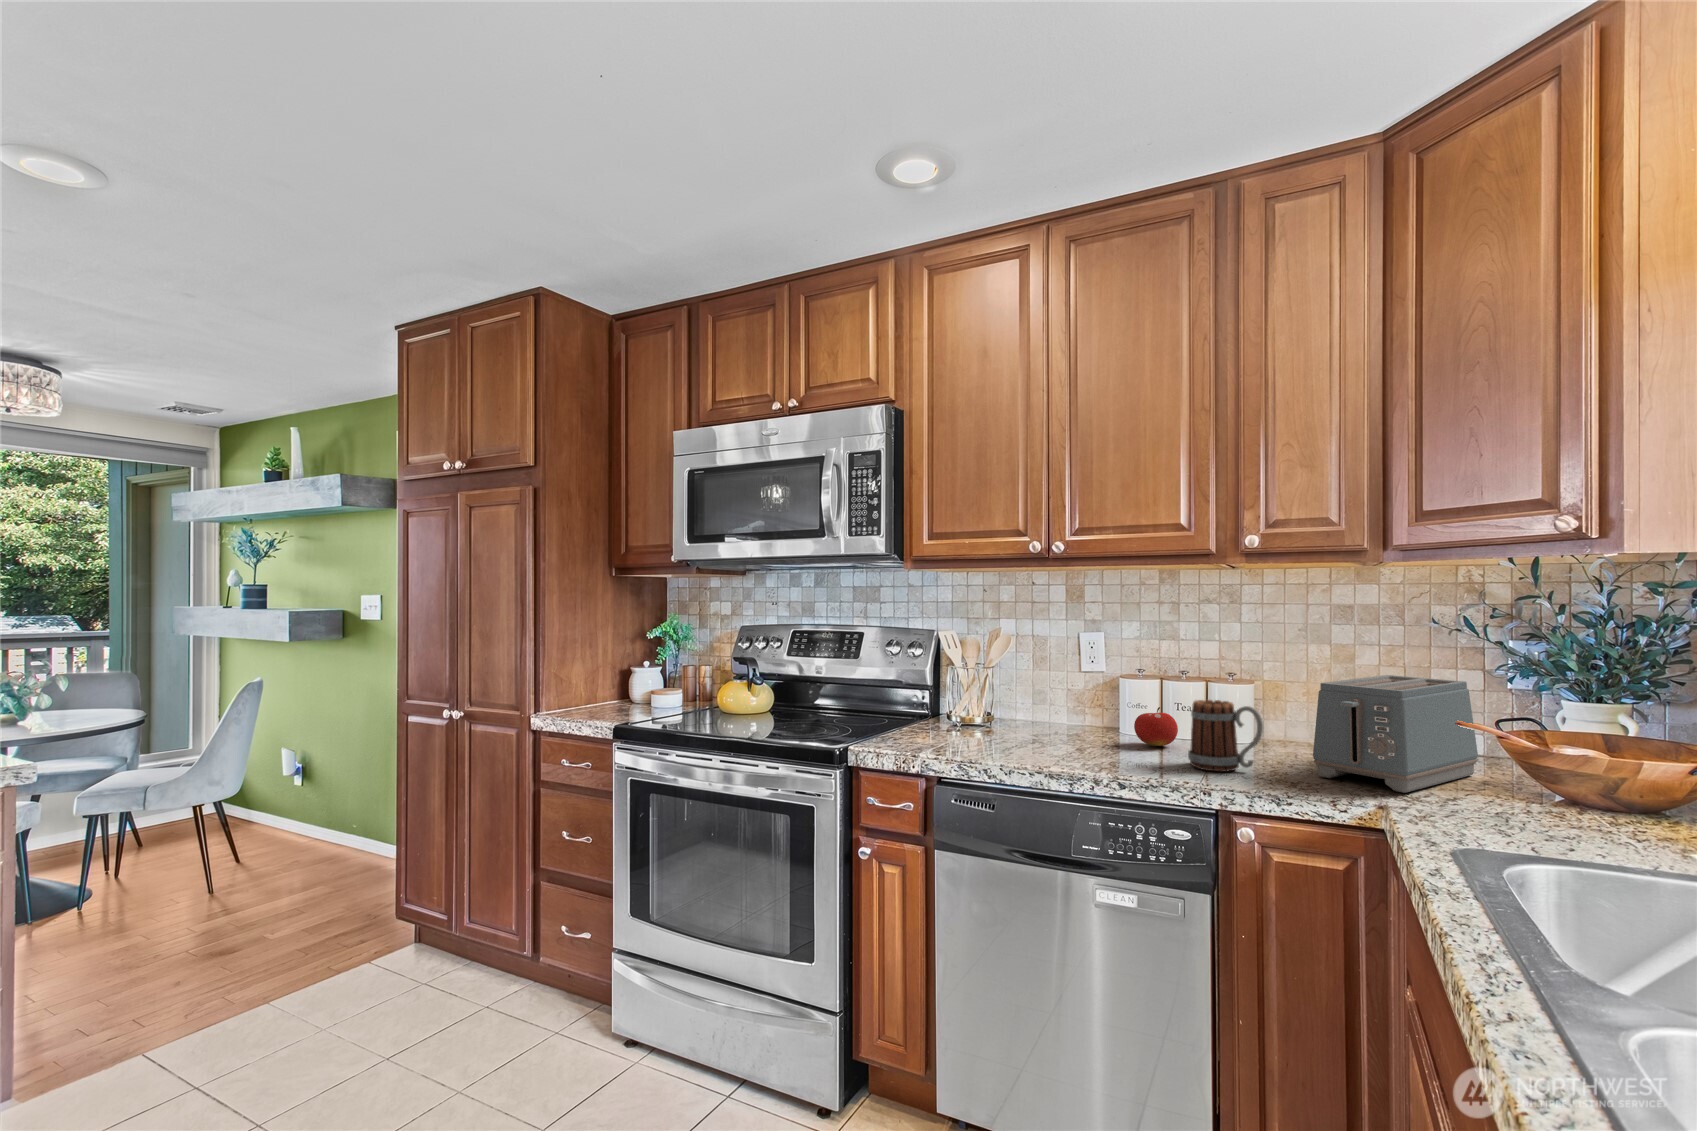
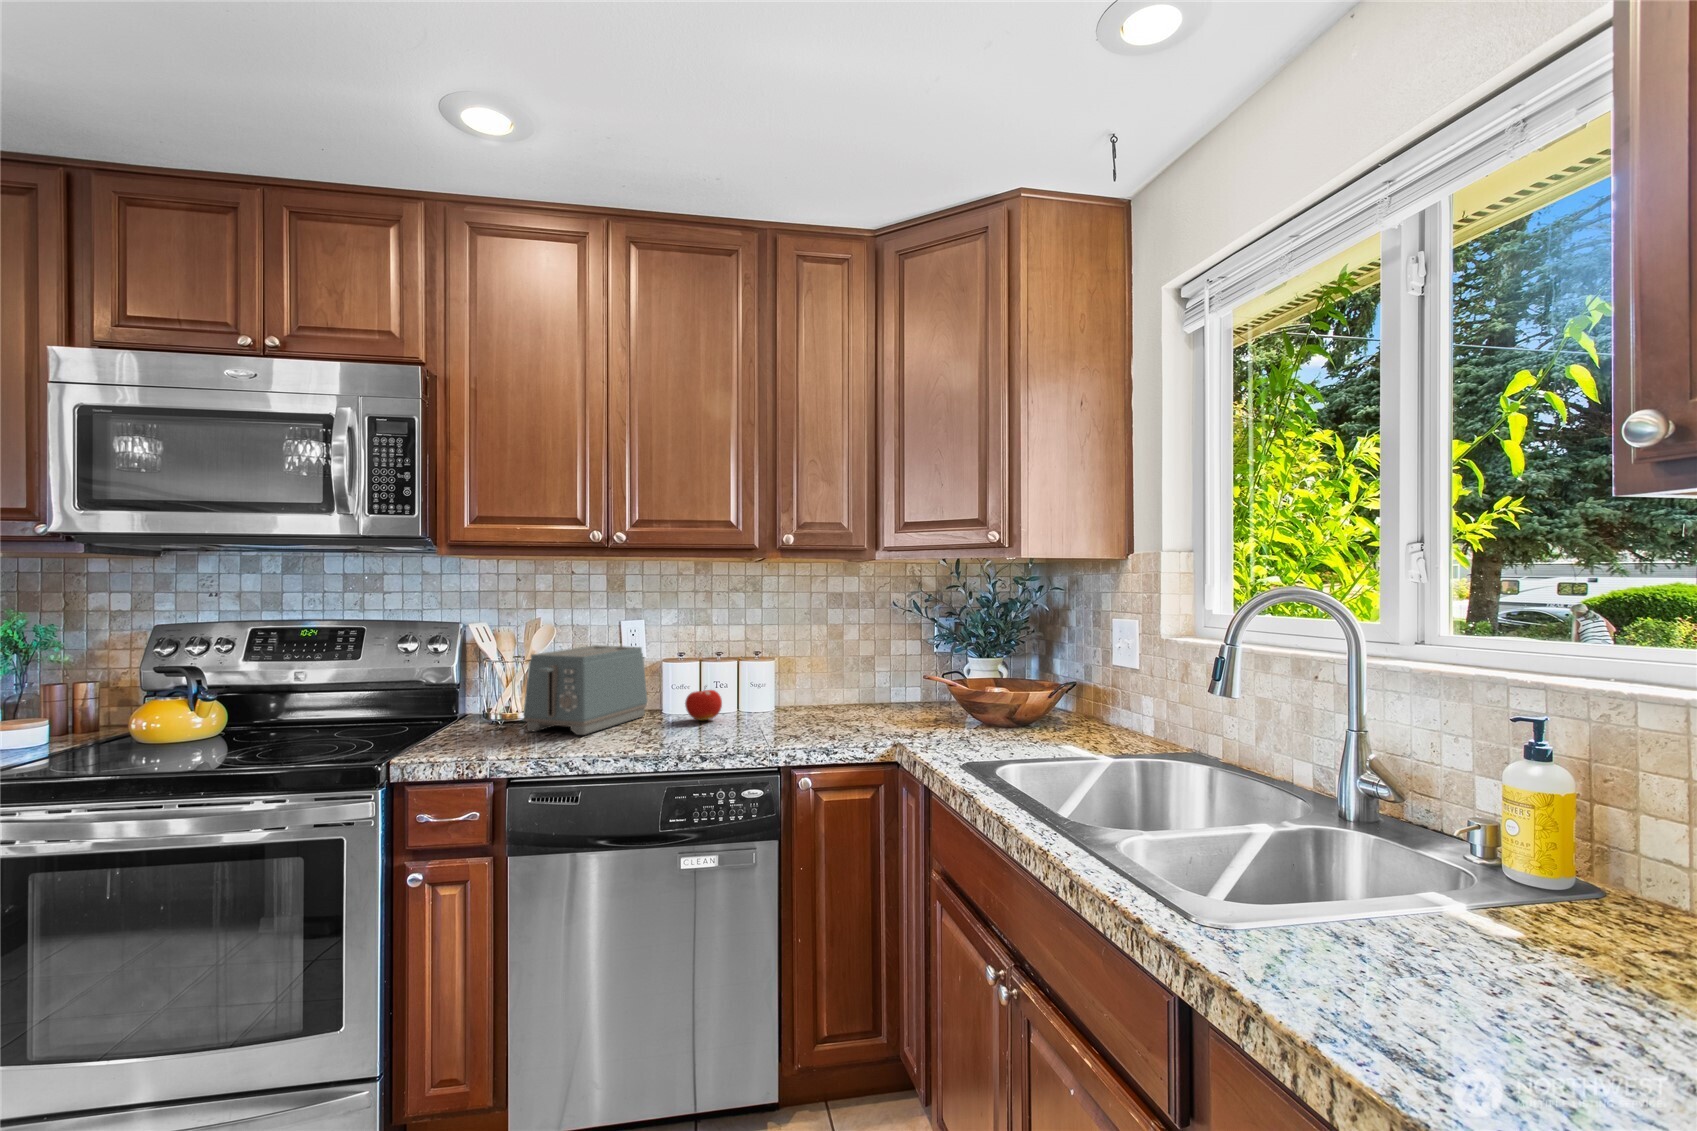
toaster: present [1313,675,1478,793] -> present [523,645,648,735]
mug: present [1188,700,1263,772] -> none [744,674,804,735]

